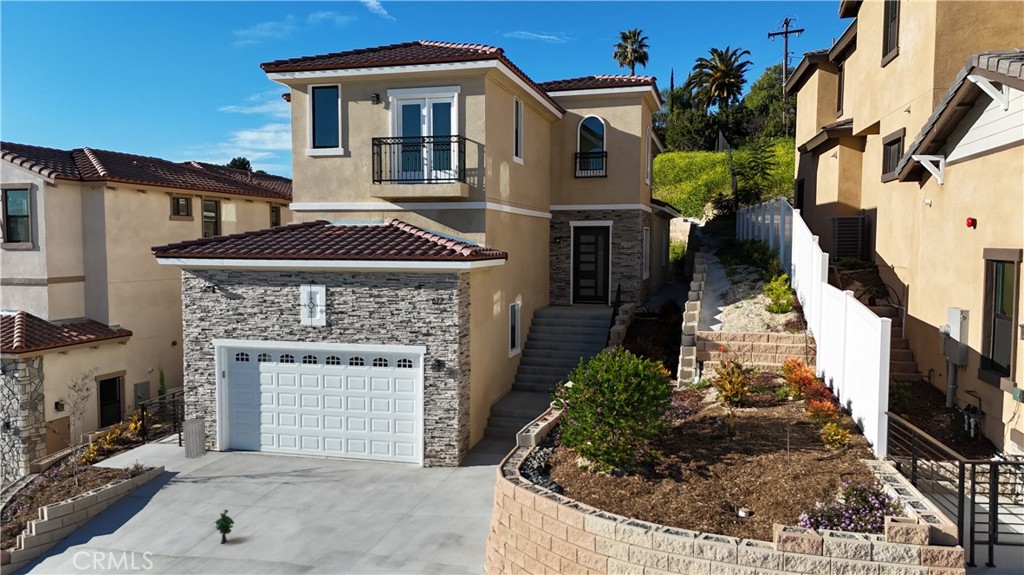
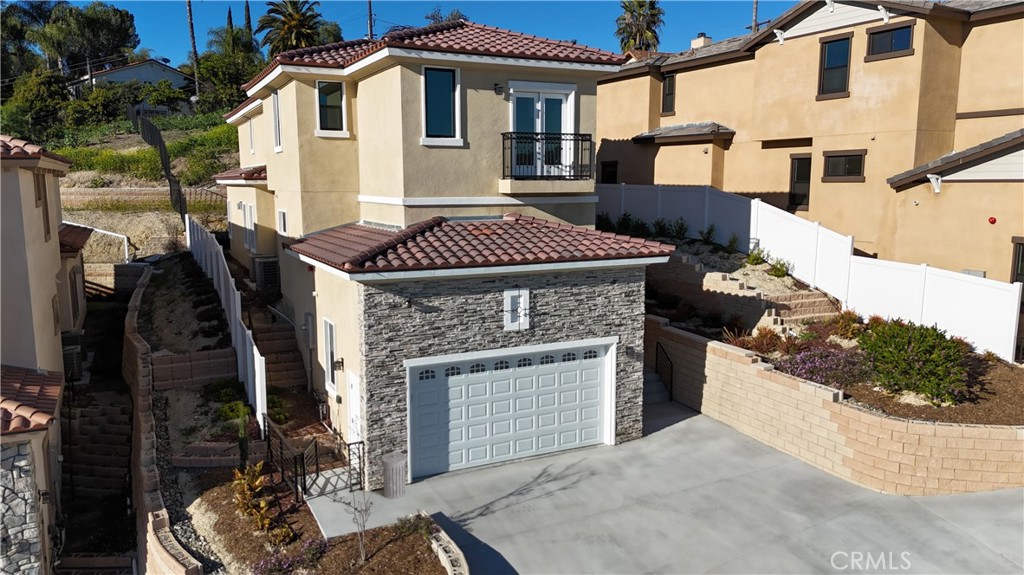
decorative plant: present [215,510,234,544] -> none [635,514,653,546]

